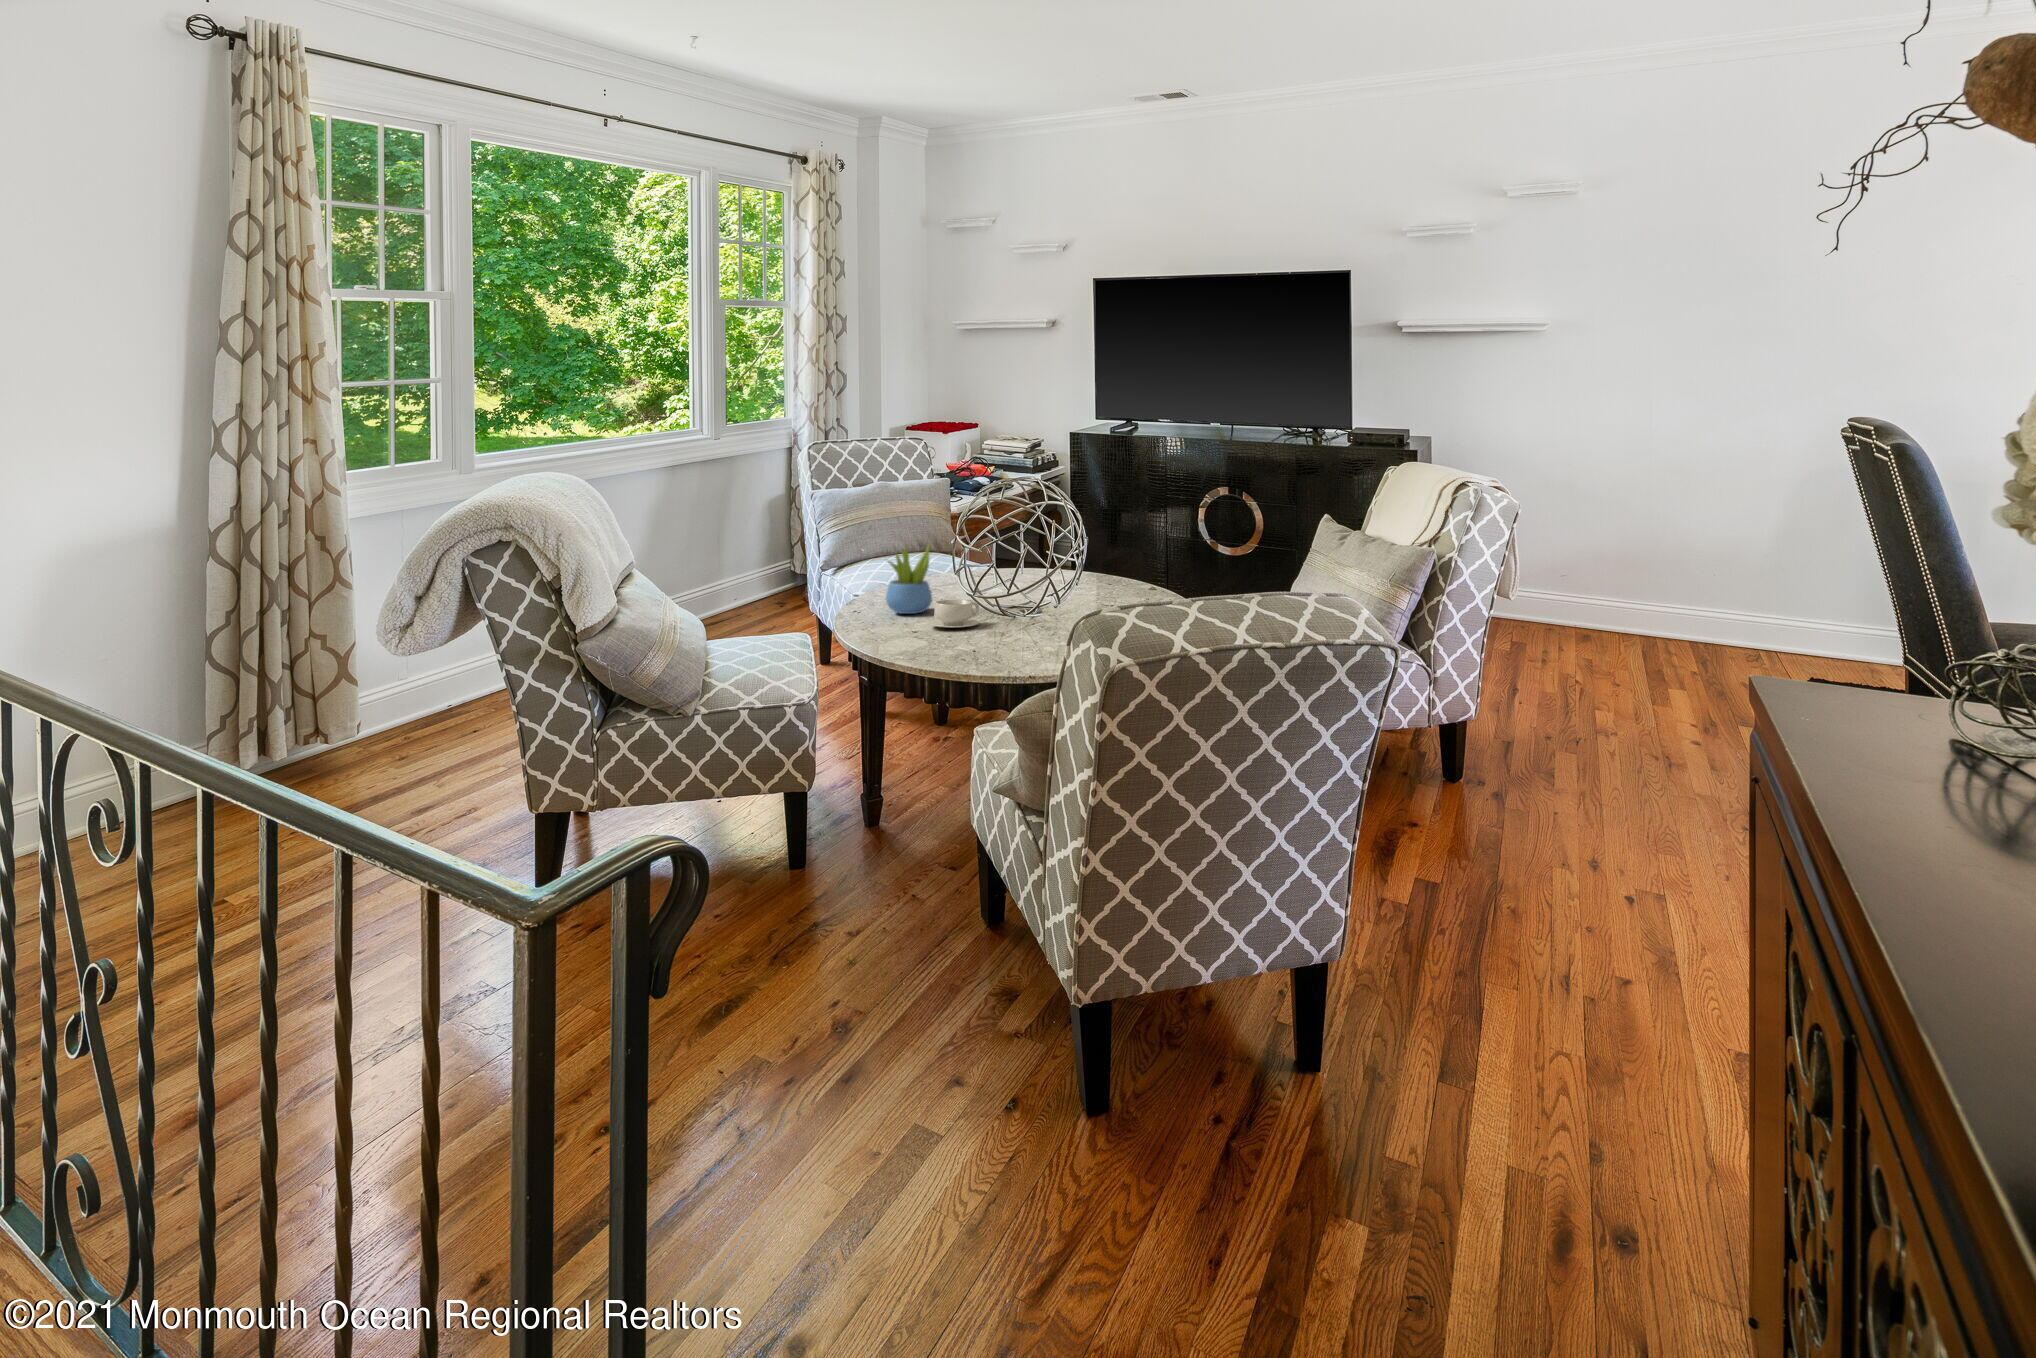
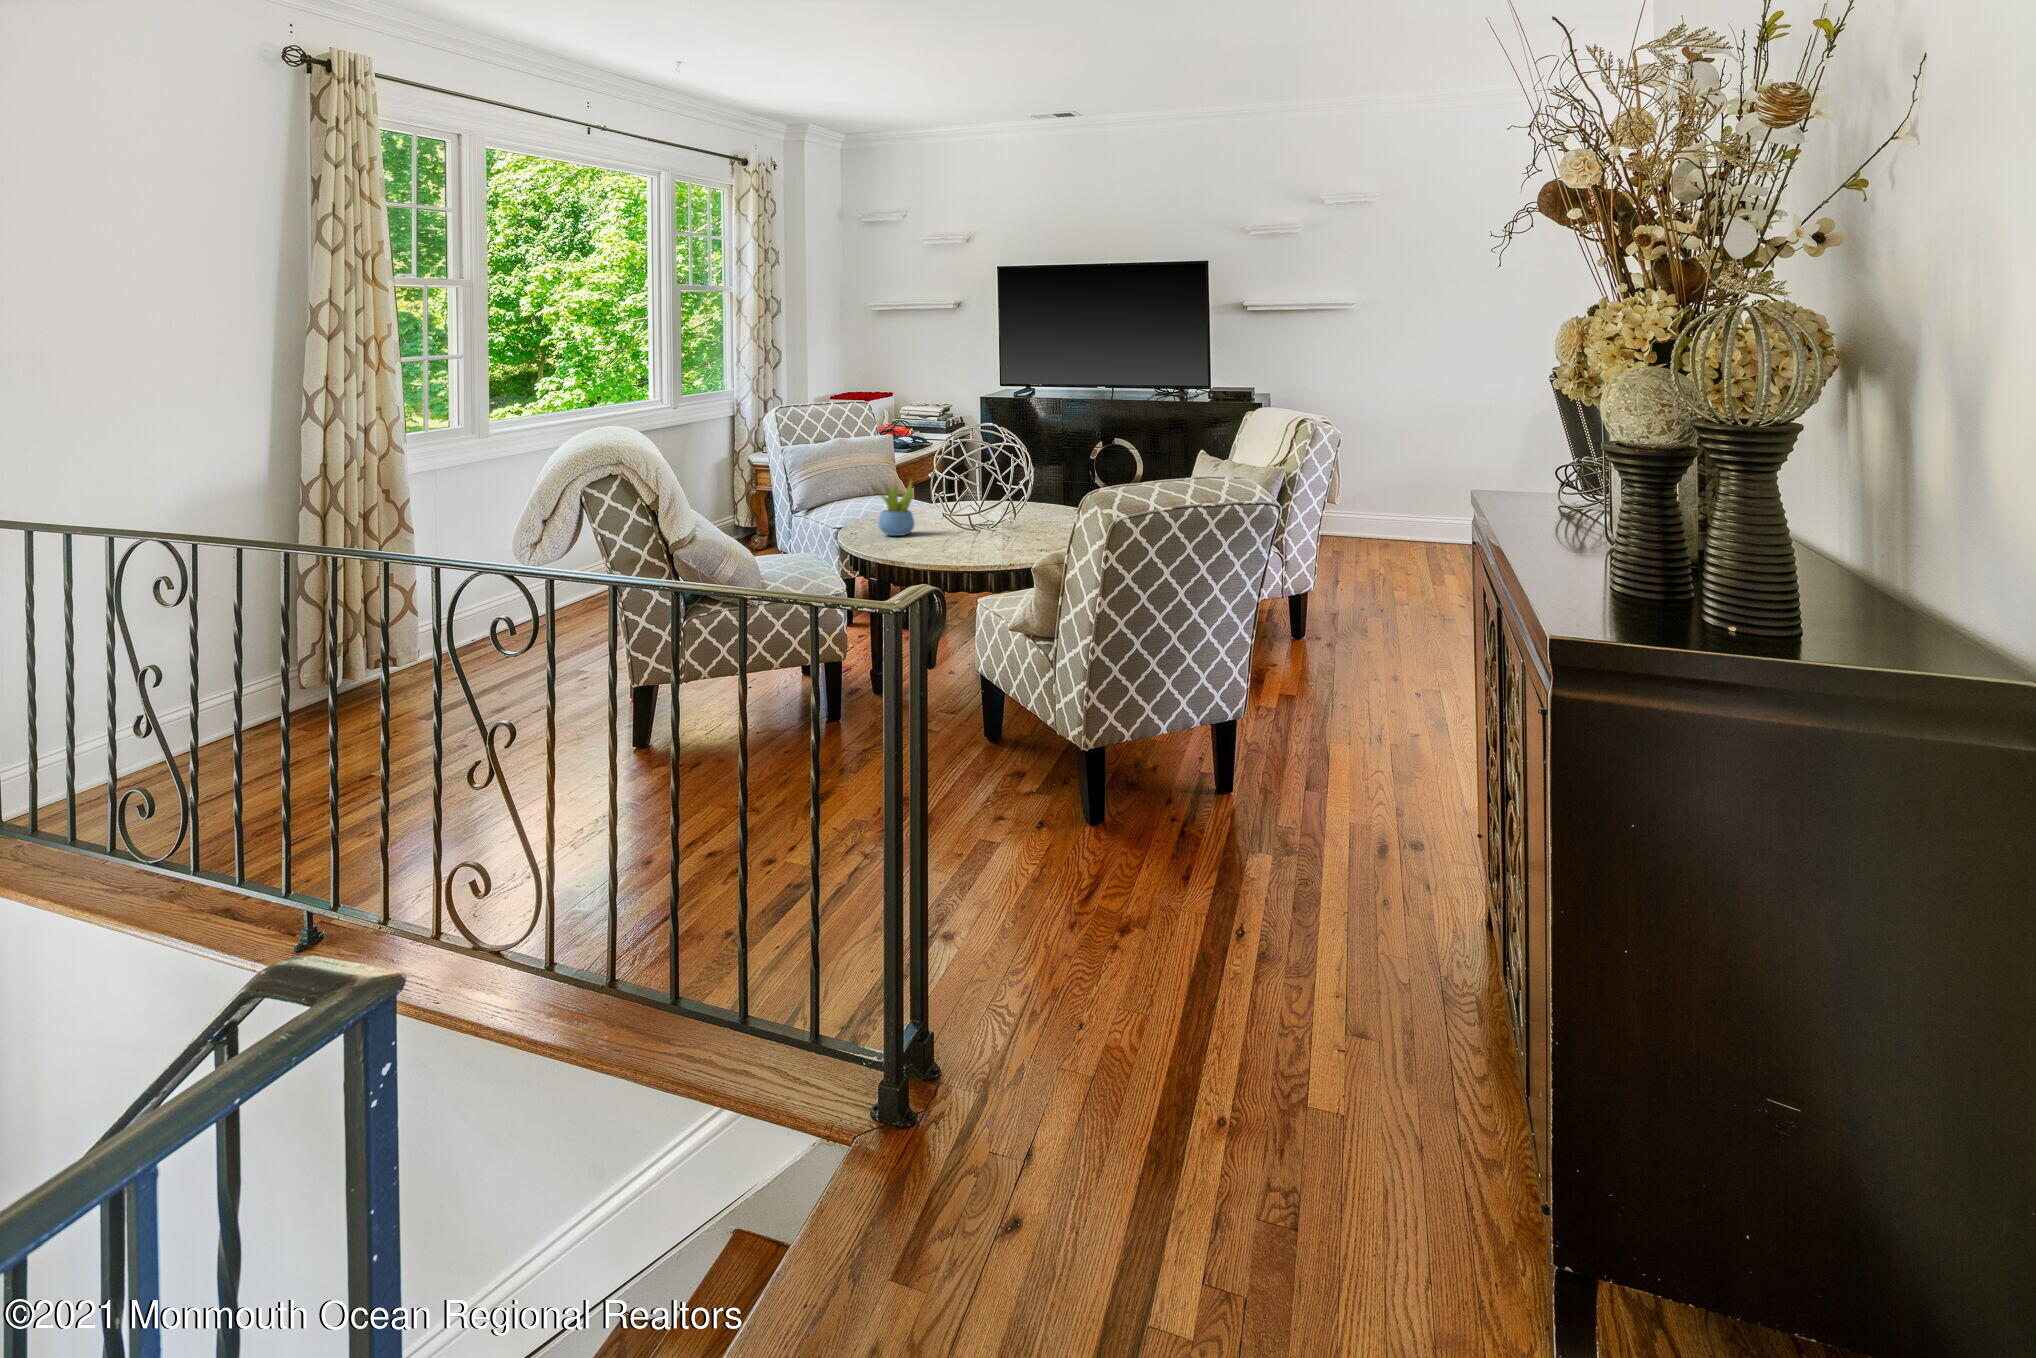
teacup: present [928,600,979,628] -> none [918,522,957,543]

